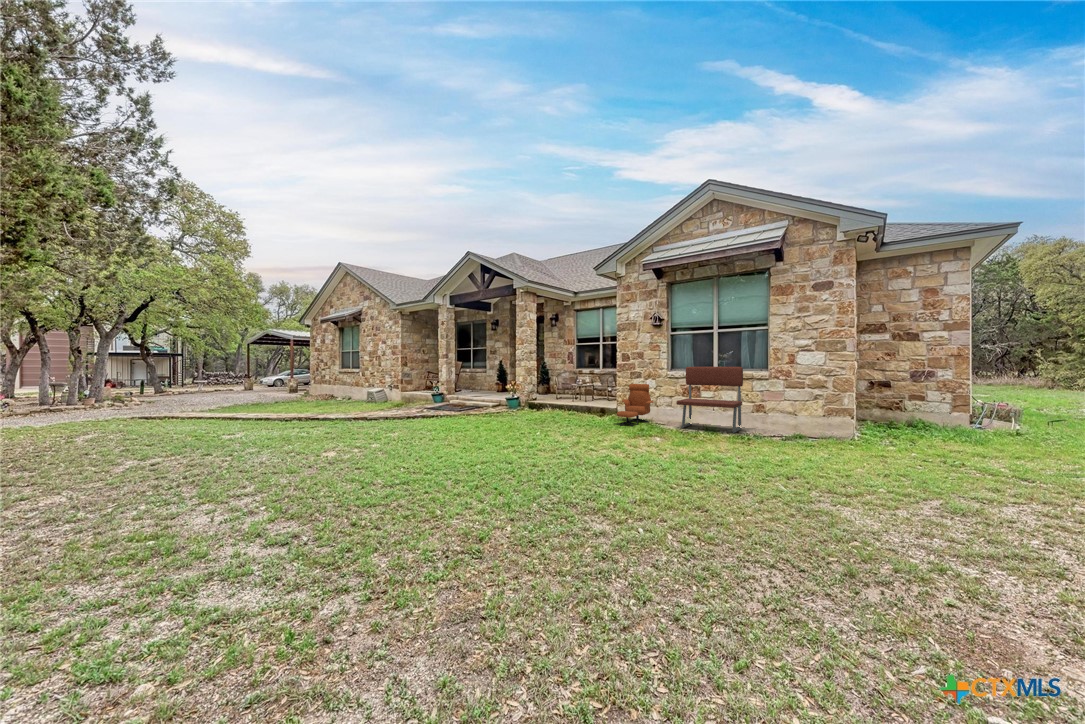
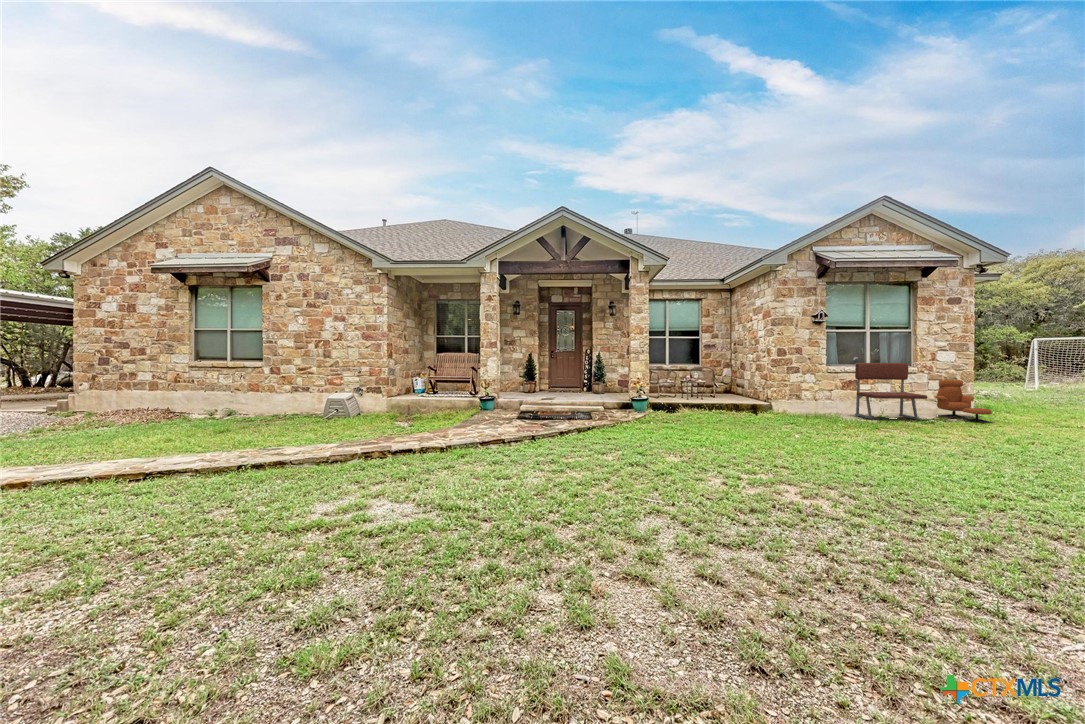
lounge chair: present [617,384,654,426] -> present [934,380,992,424]

